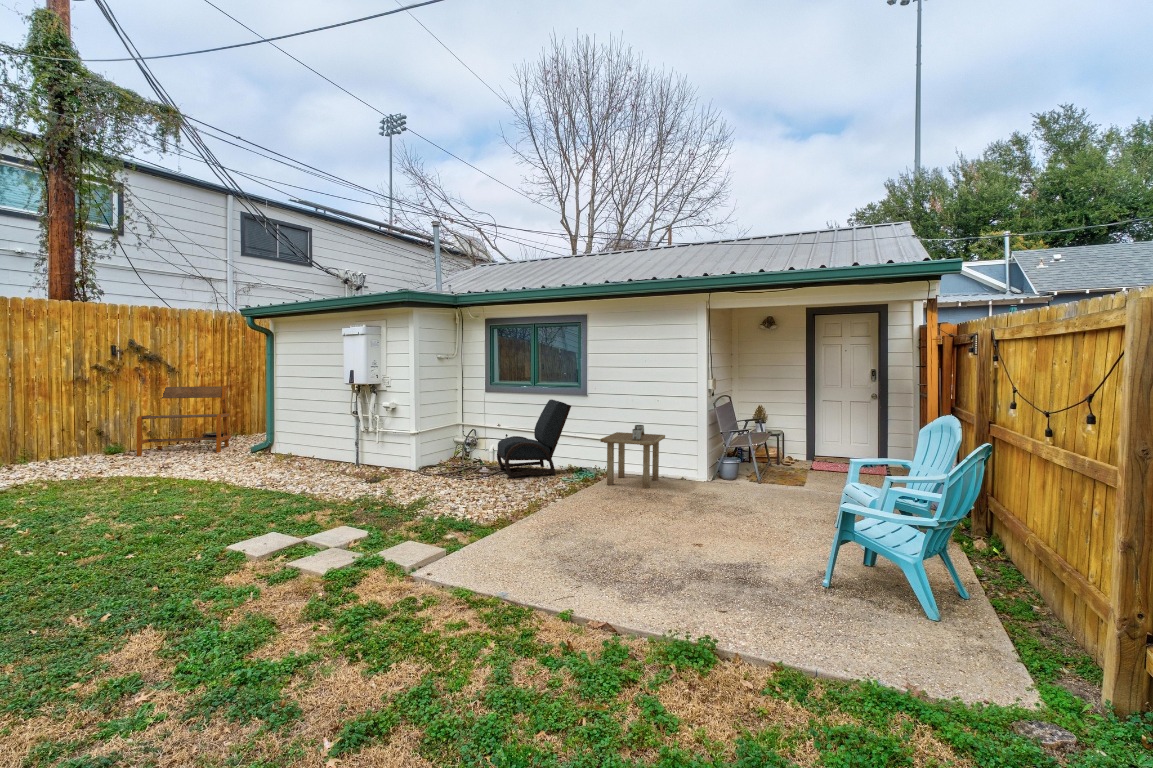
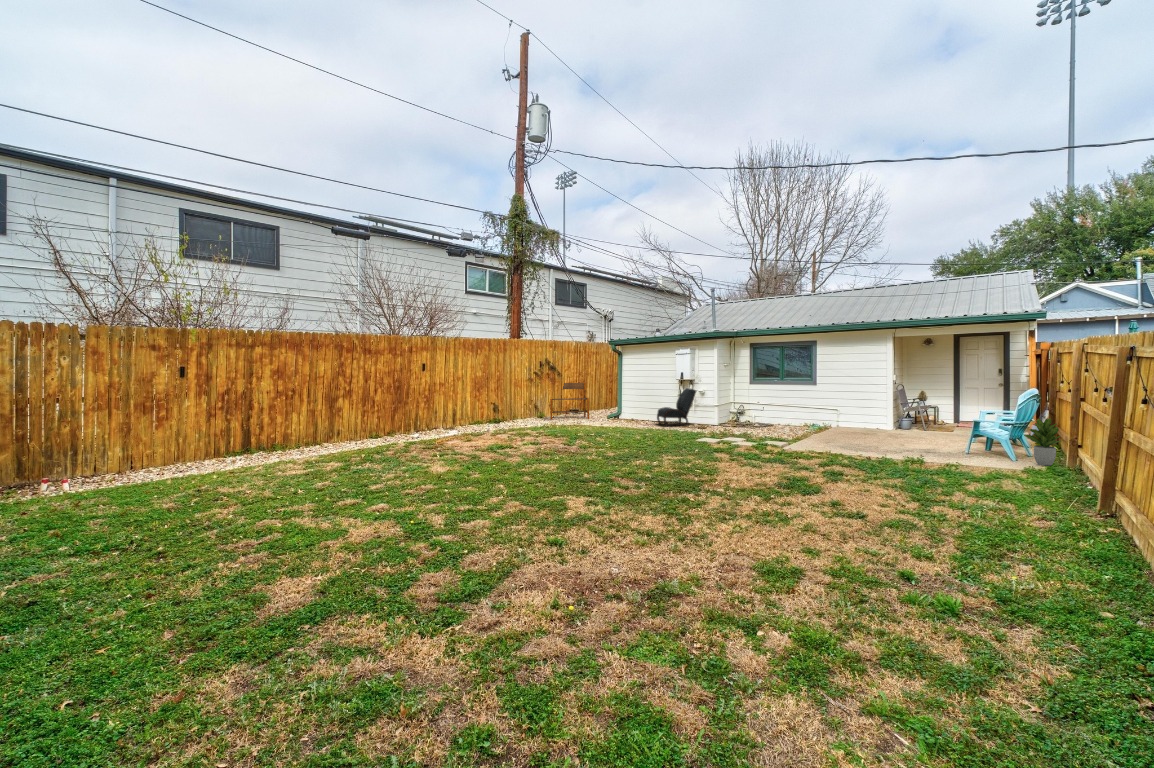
lounge chair: present [497,399,571,478] -> present [657,388,697,426]
side table: present [601,425,665,488] -> none [833,400,868,433]
potted plant: none [975,514,1090,658] -> present [1025,419,1060,466]

